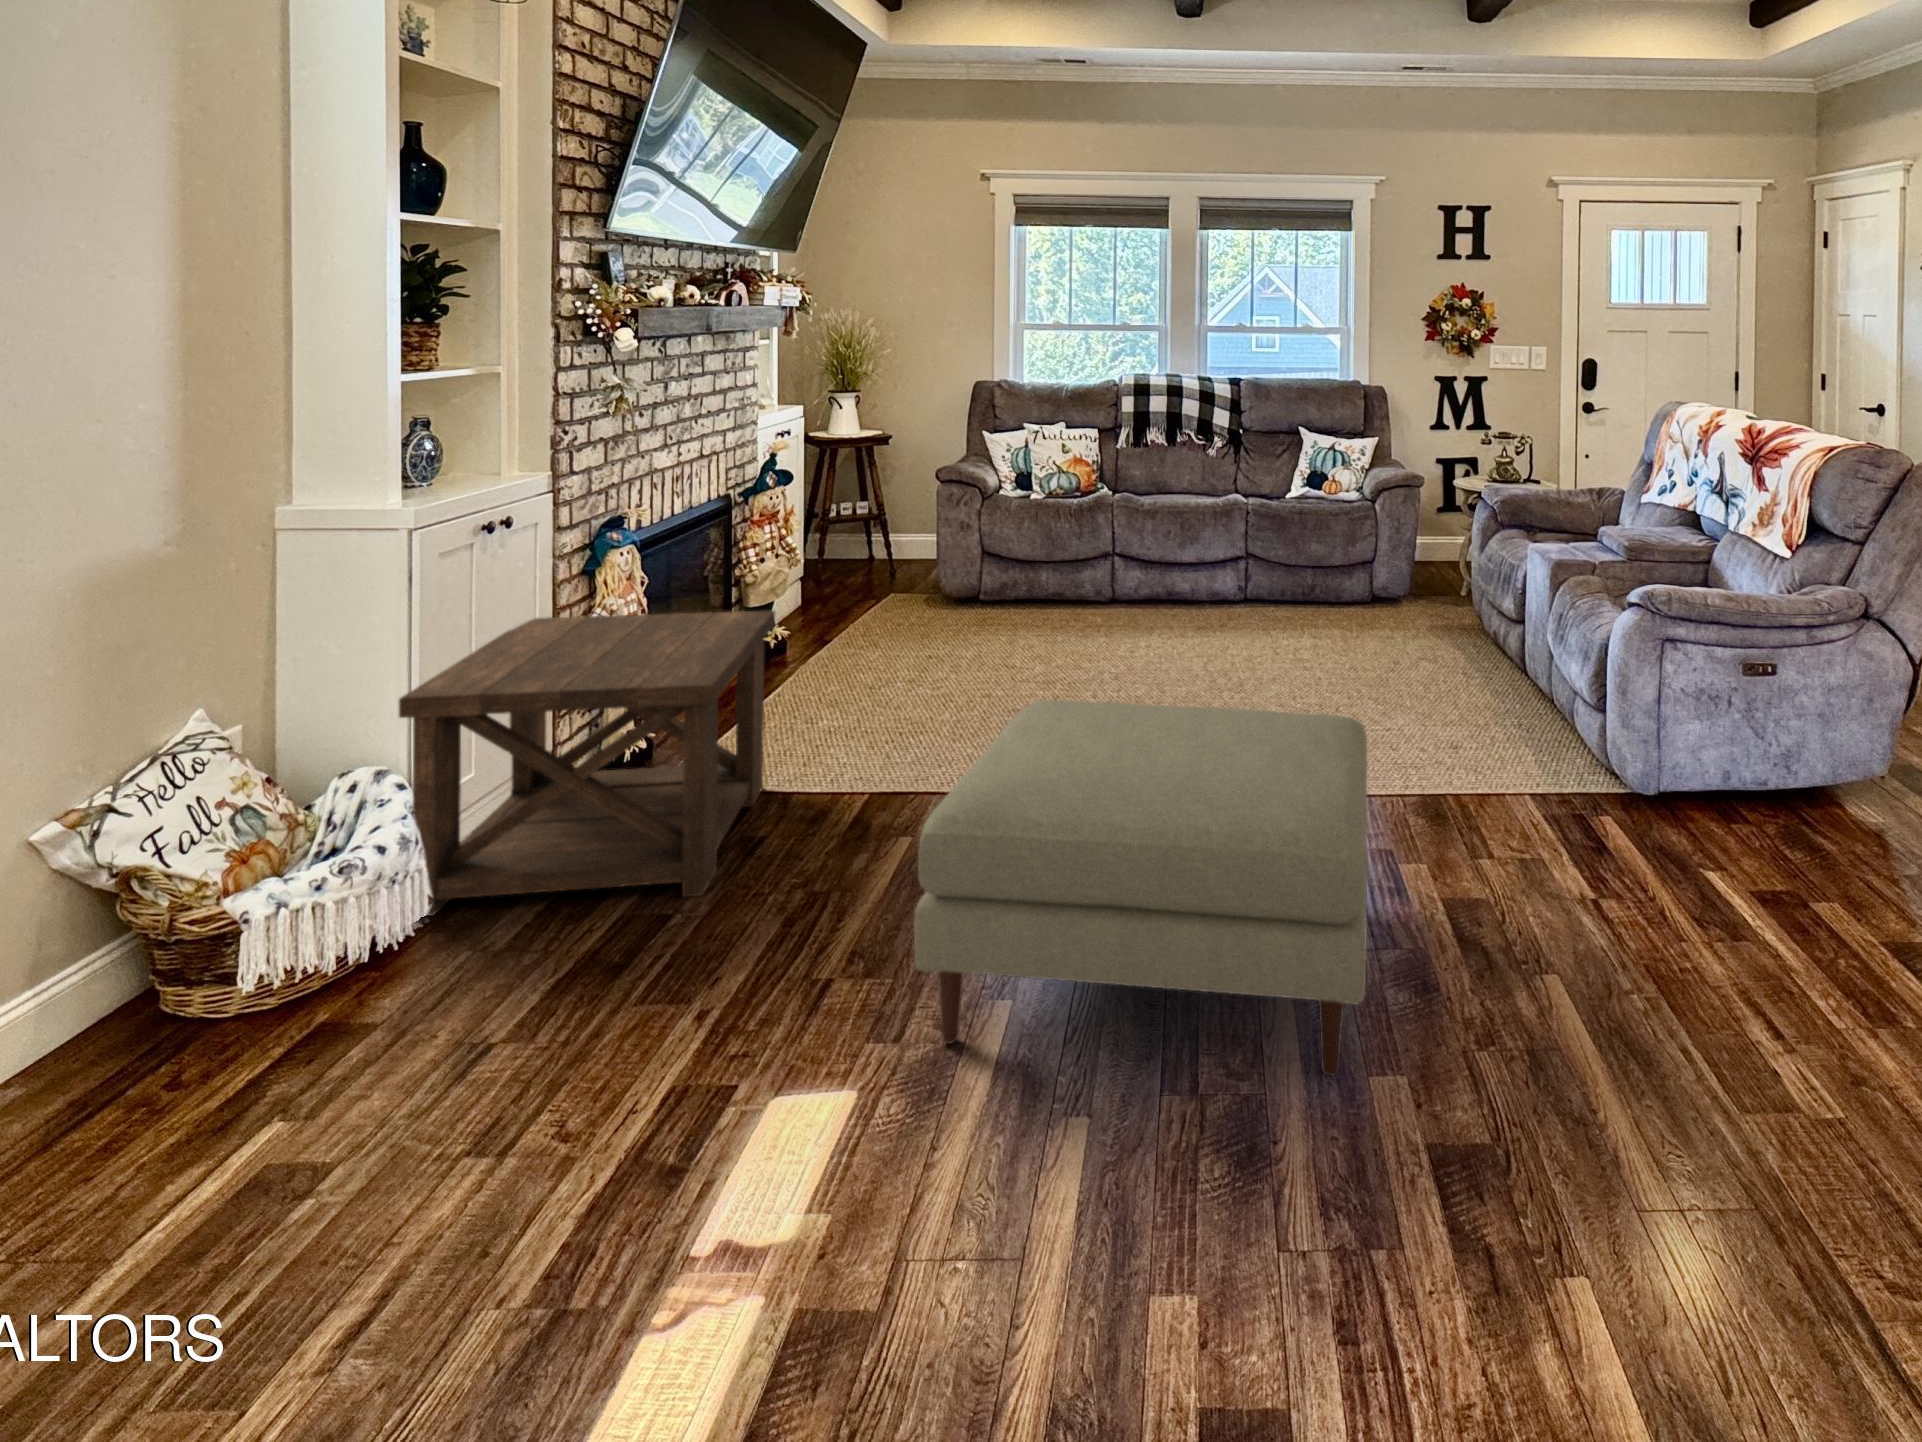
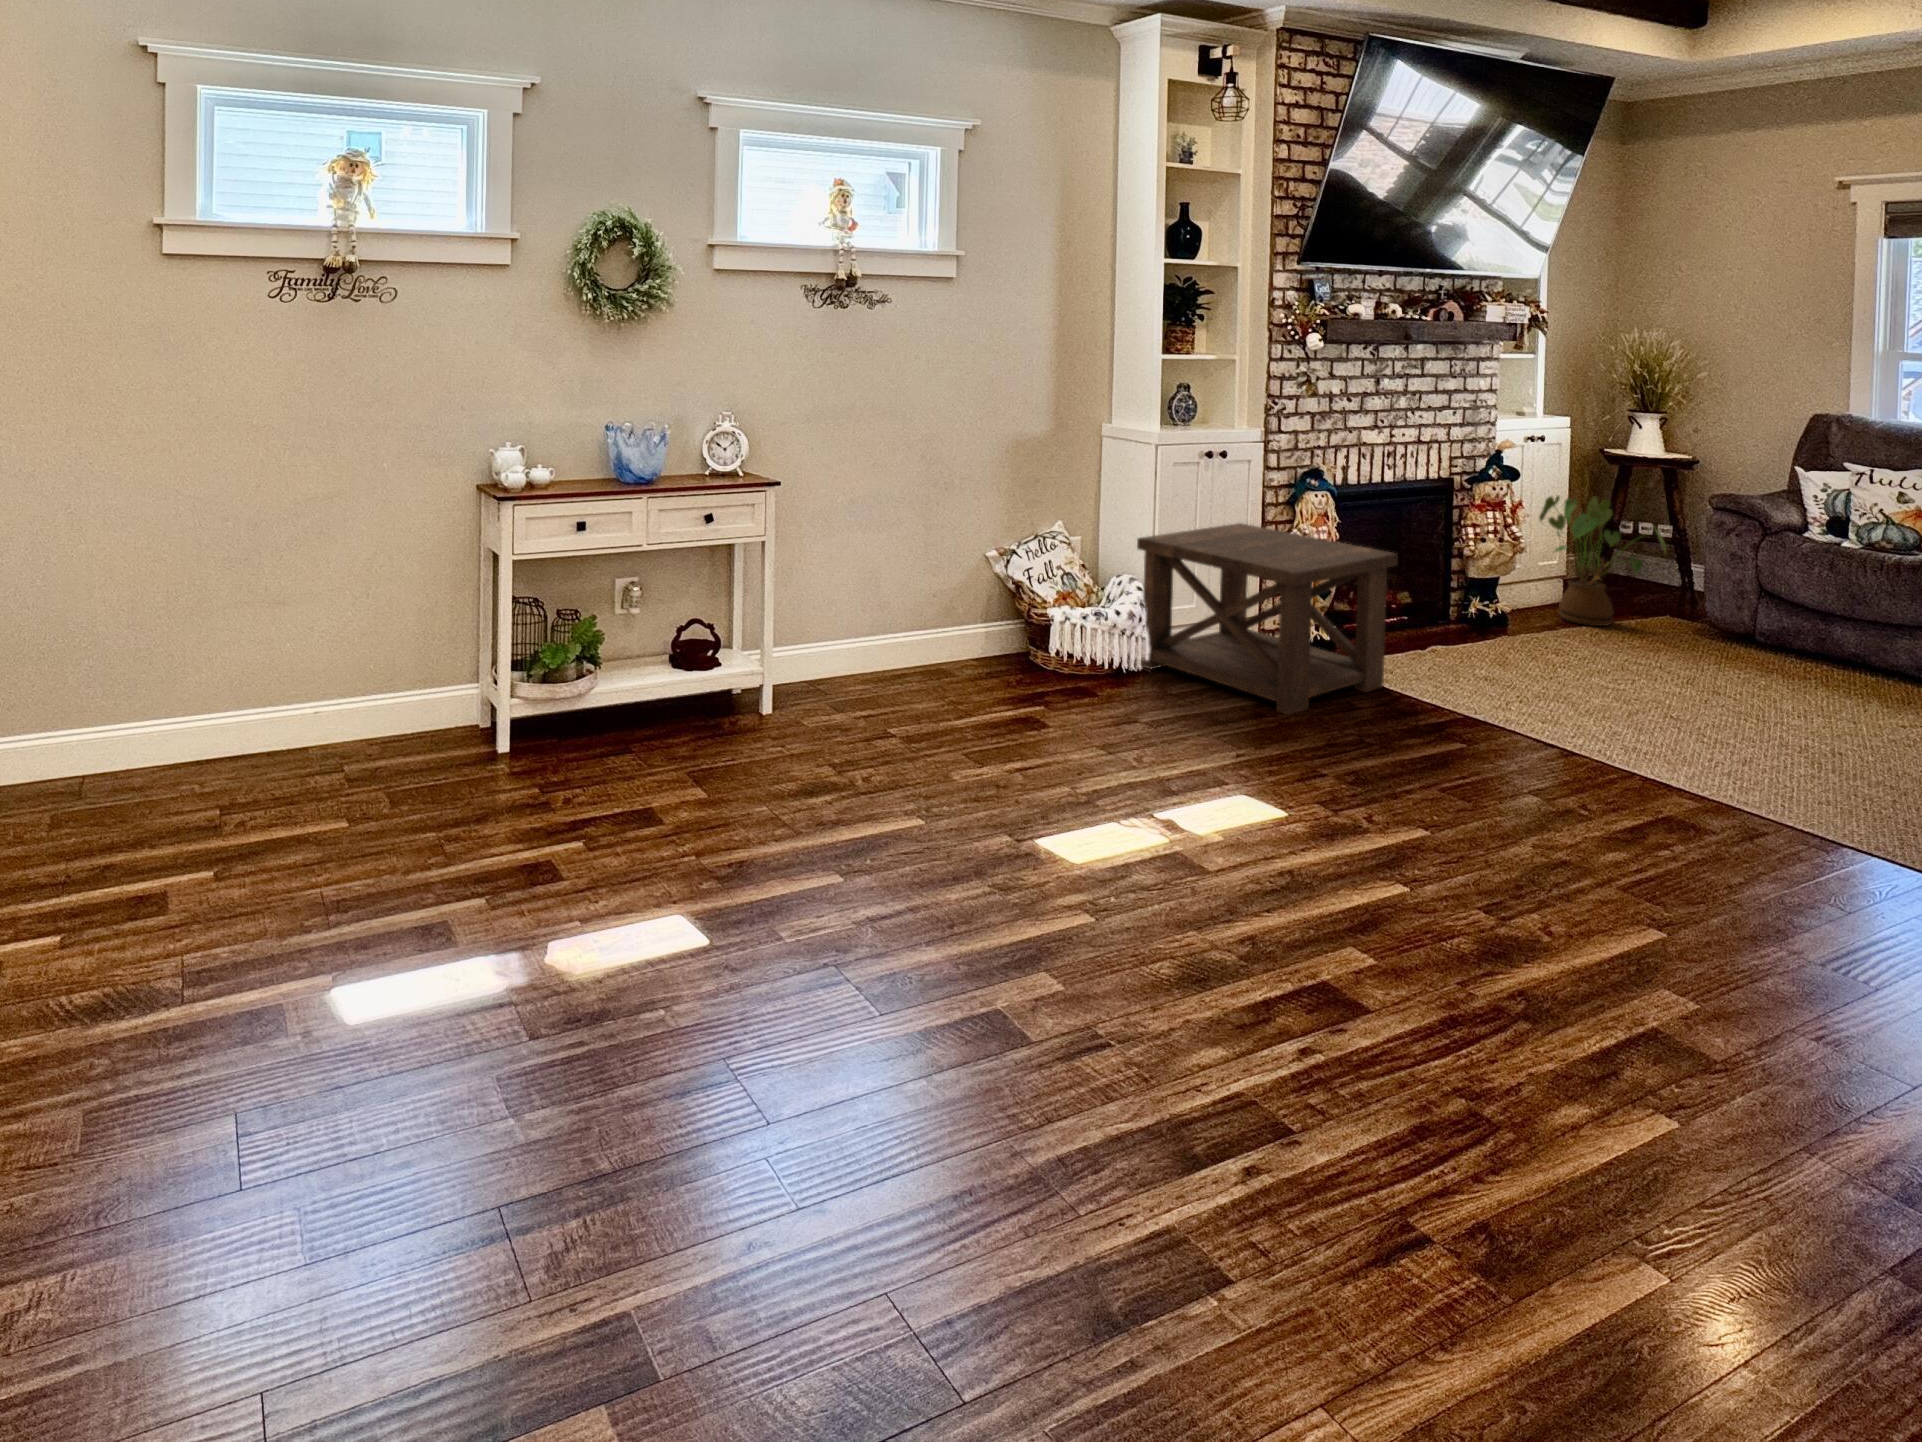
house plant: none [797,486,912,625] -> present [1539,496,1666,626]
ottoman: present [914,700,1368,1076] -> none [1328,646,1852,971]

